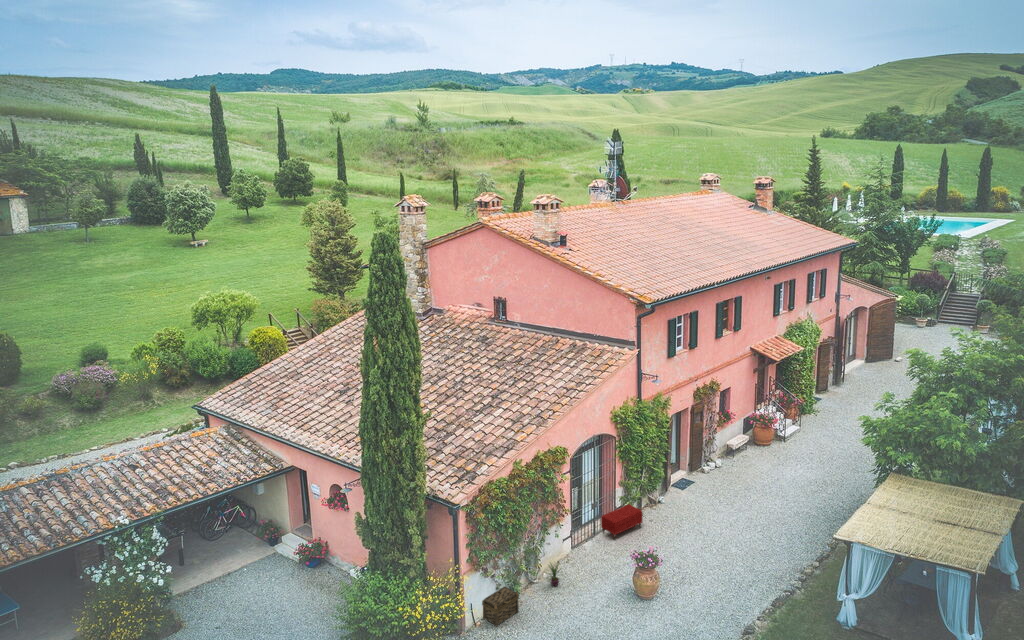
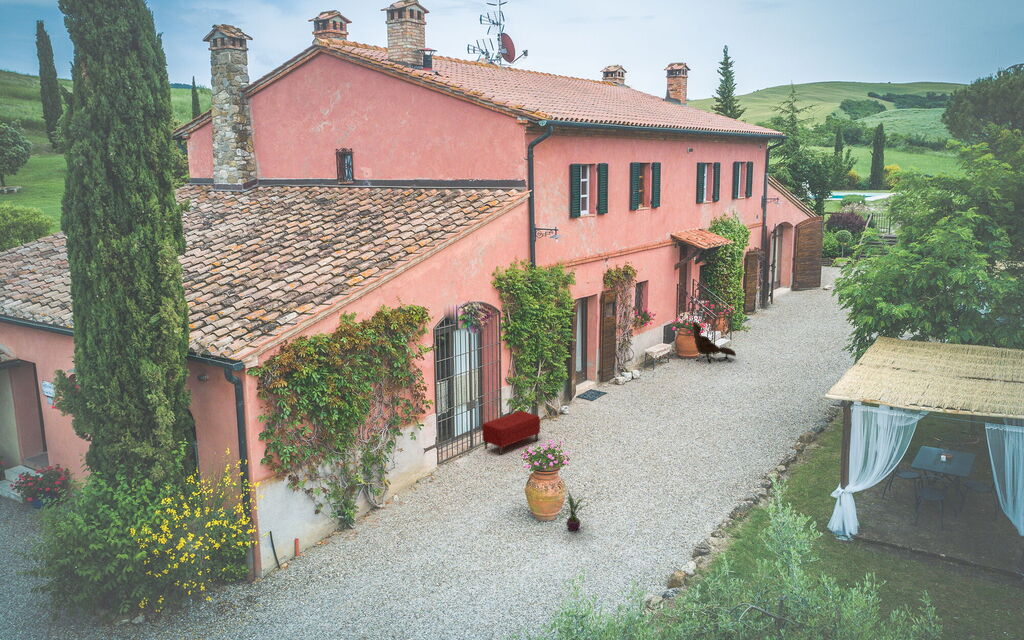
lounge chair: none [767,417,803,452] -> present [693,322,736,363]
decorative plant: present [549,563,560,586] -> present [560,492,587,531]
basket: present [482,586,519,627] -> none [289,508,351,567]

